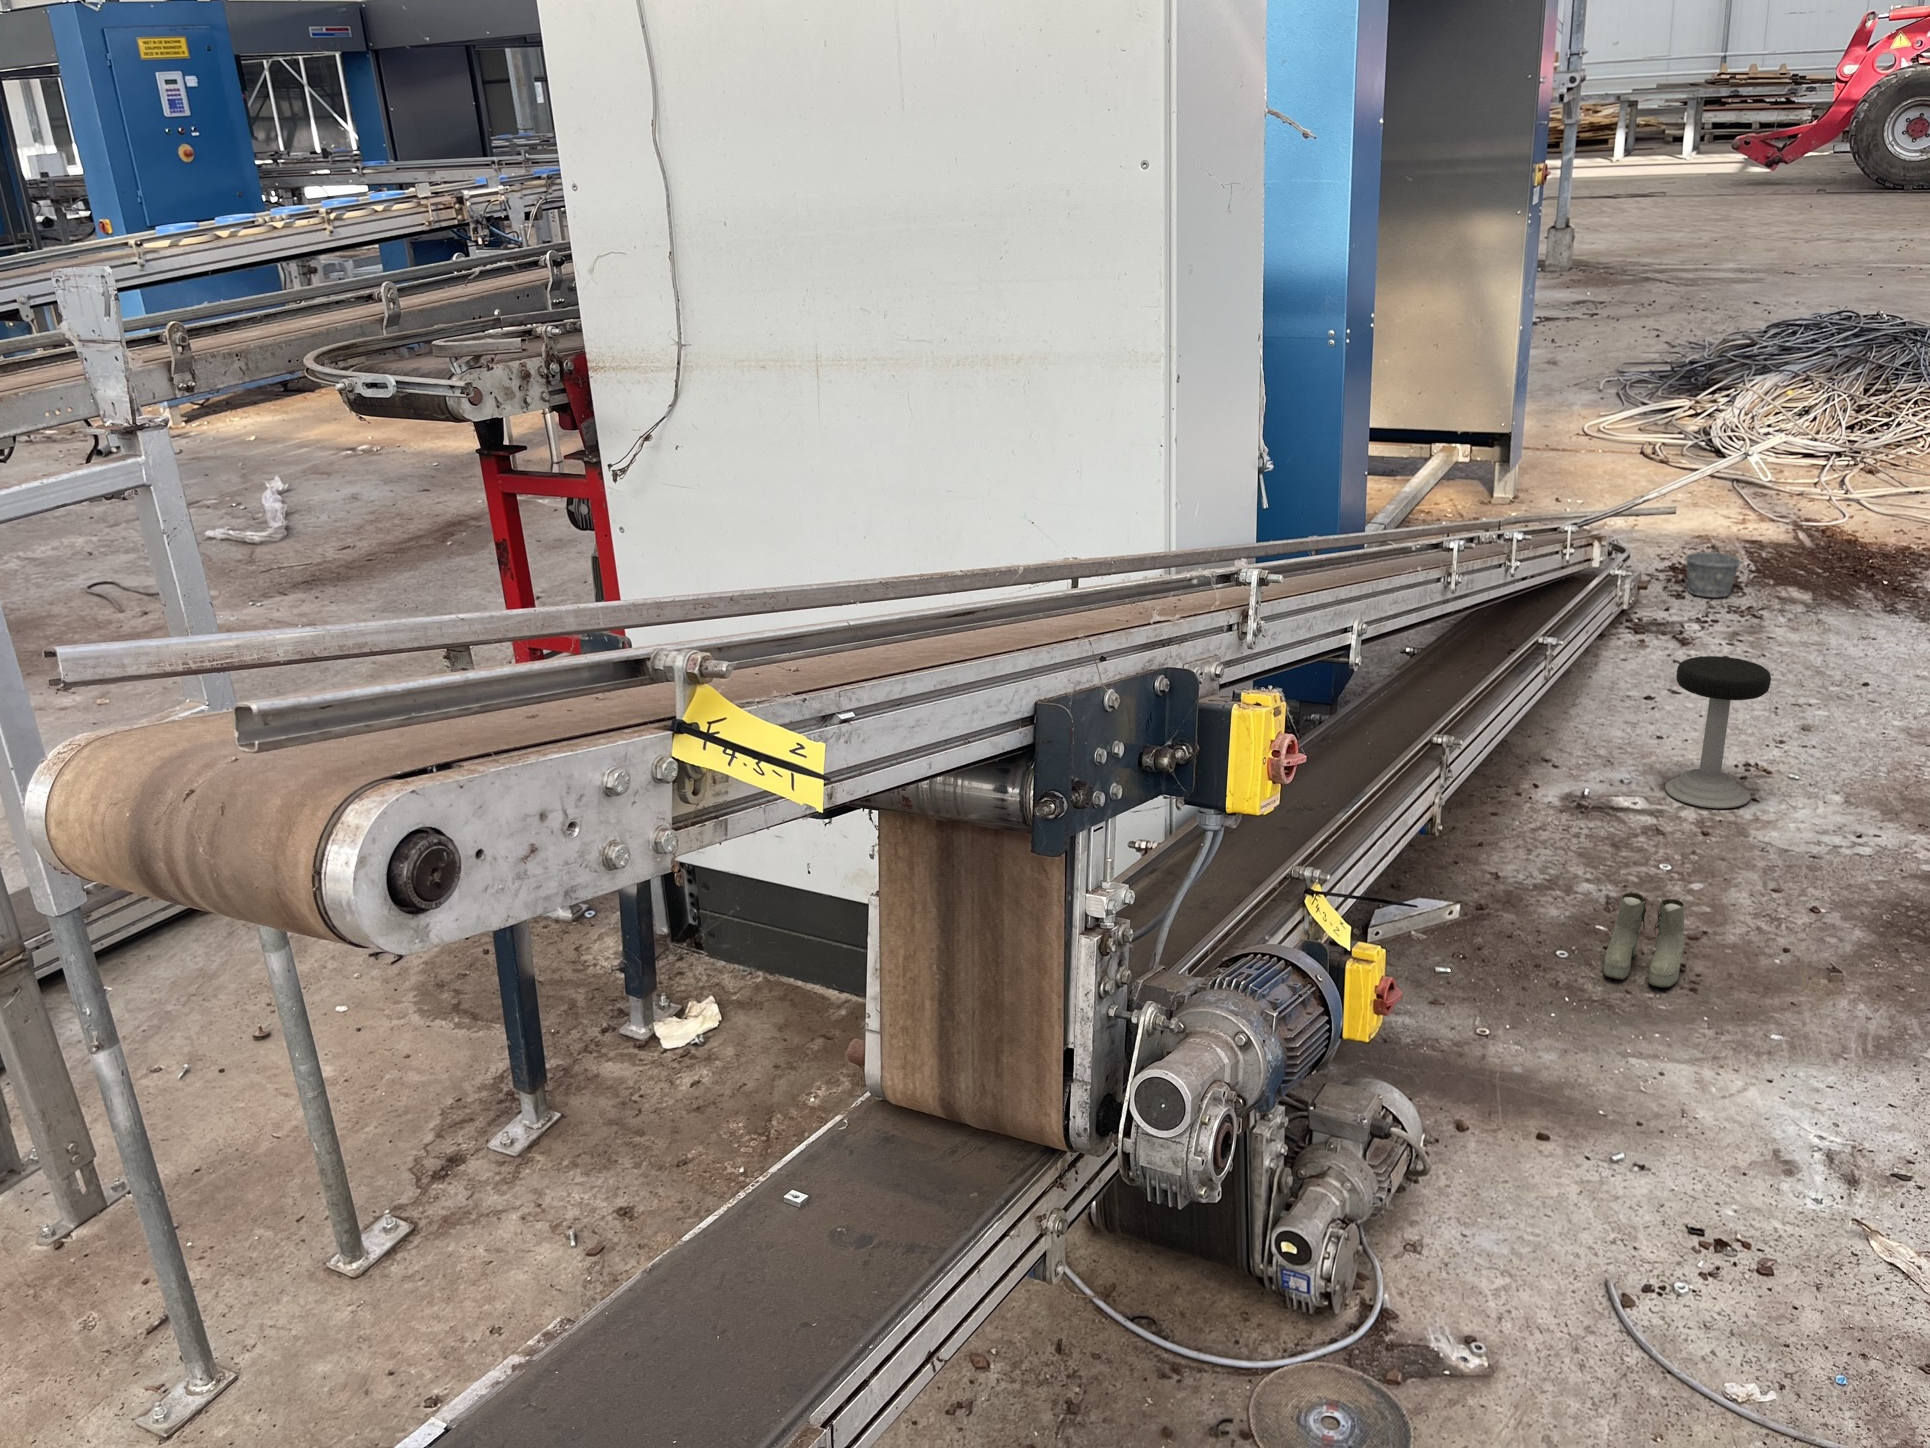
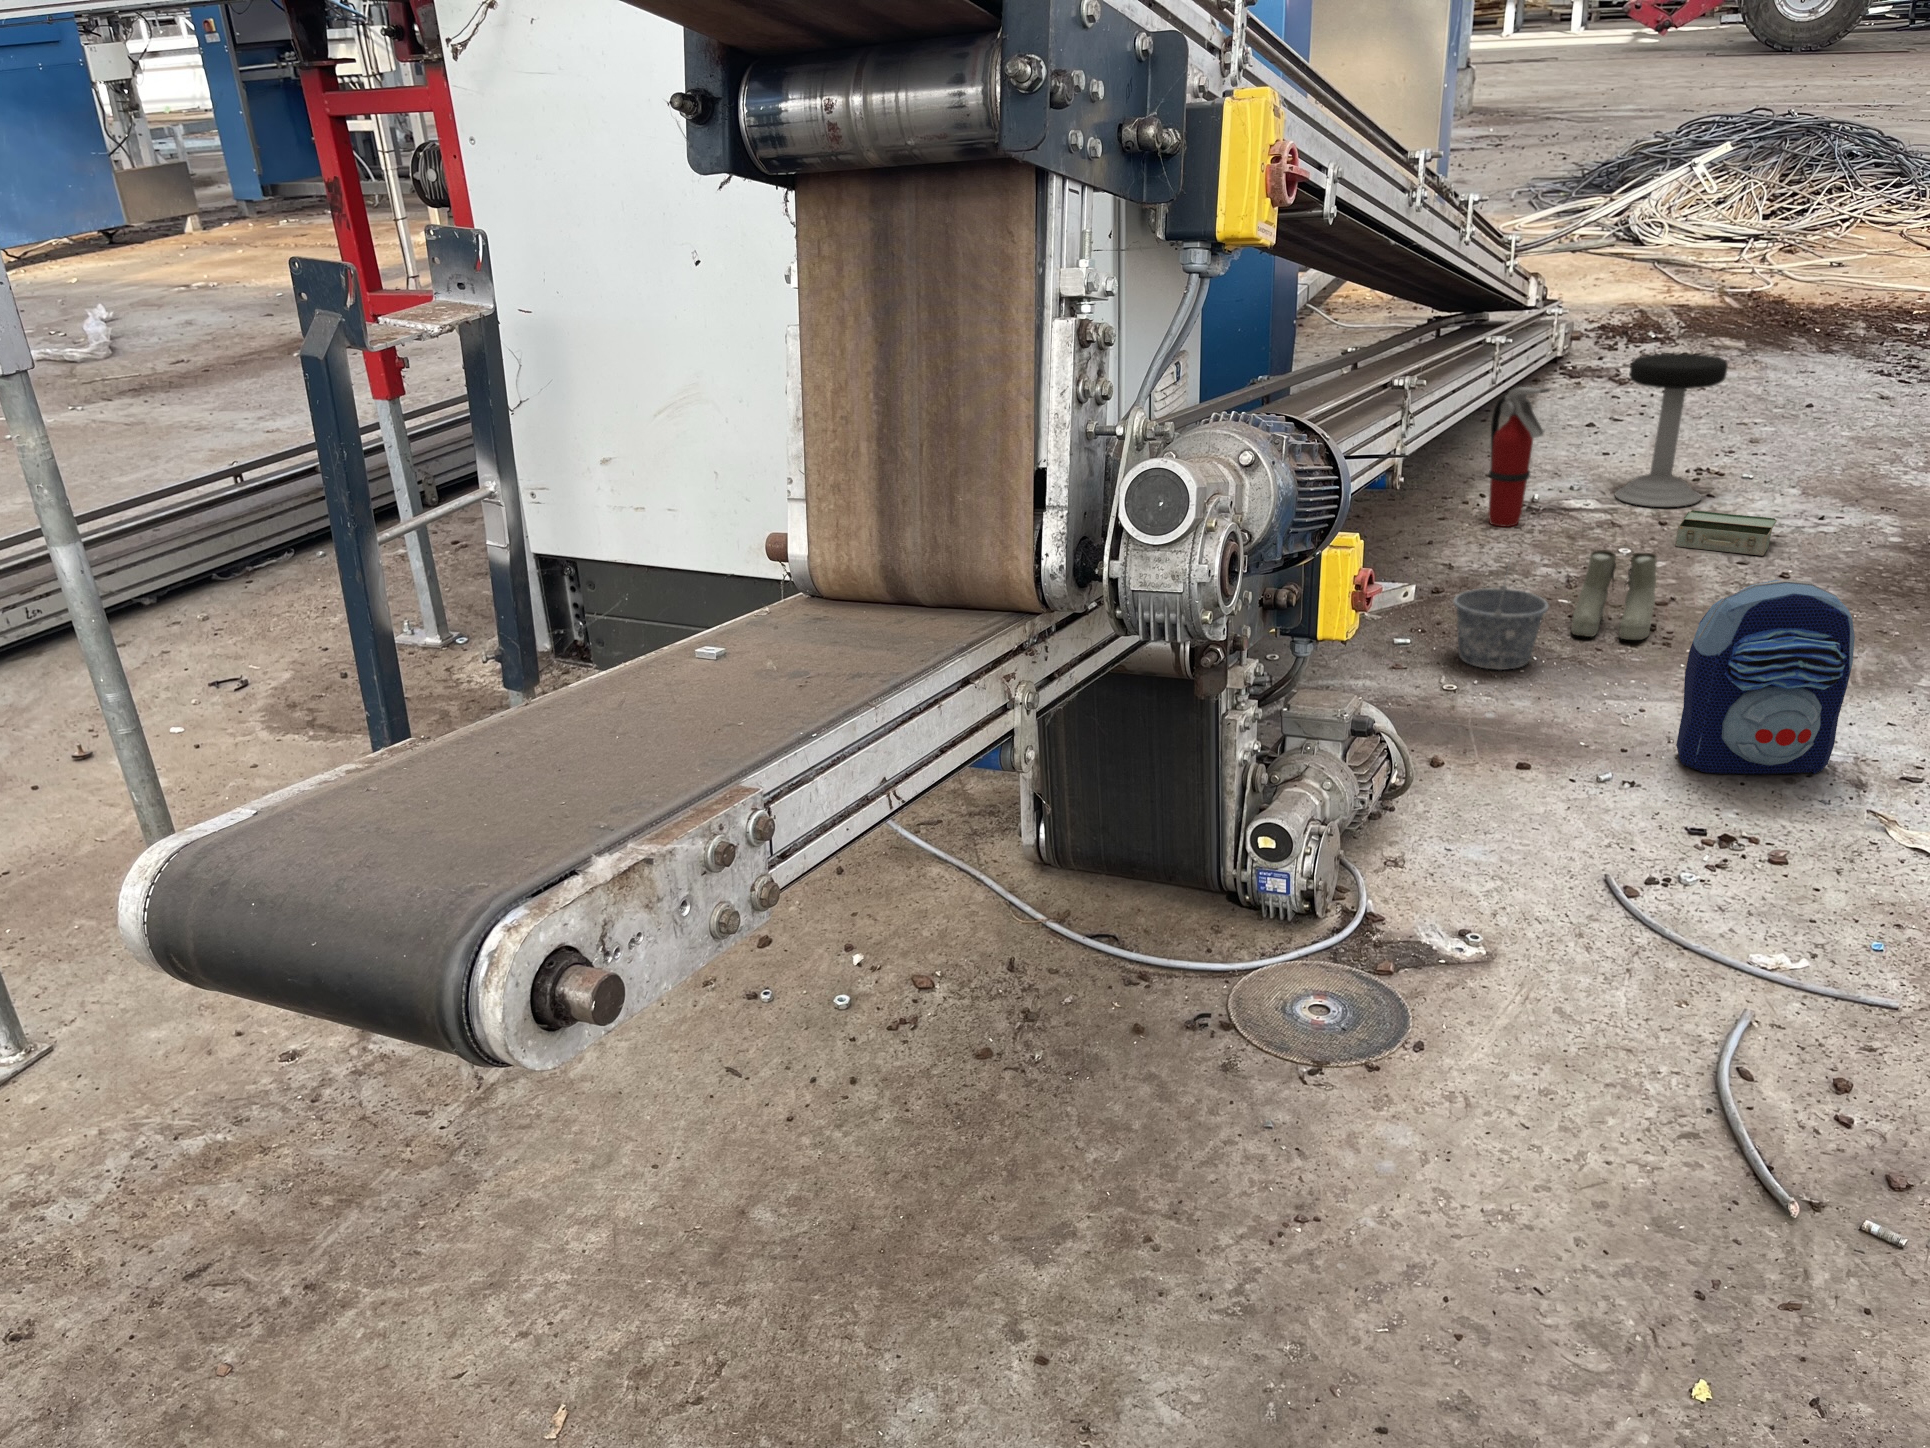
bucket: present [1685,551,1741,597] -> present [1453,561,1548,670]
fire extinguisher: none [1537,696,1594,824] -> present [1488,387,1550,527]
toolbox: none [1717,823,1816,881] -> present [1675,510,1777,556]
backpack: none [1686,988,1843,1168] -> present [1676,580,1855,774]

